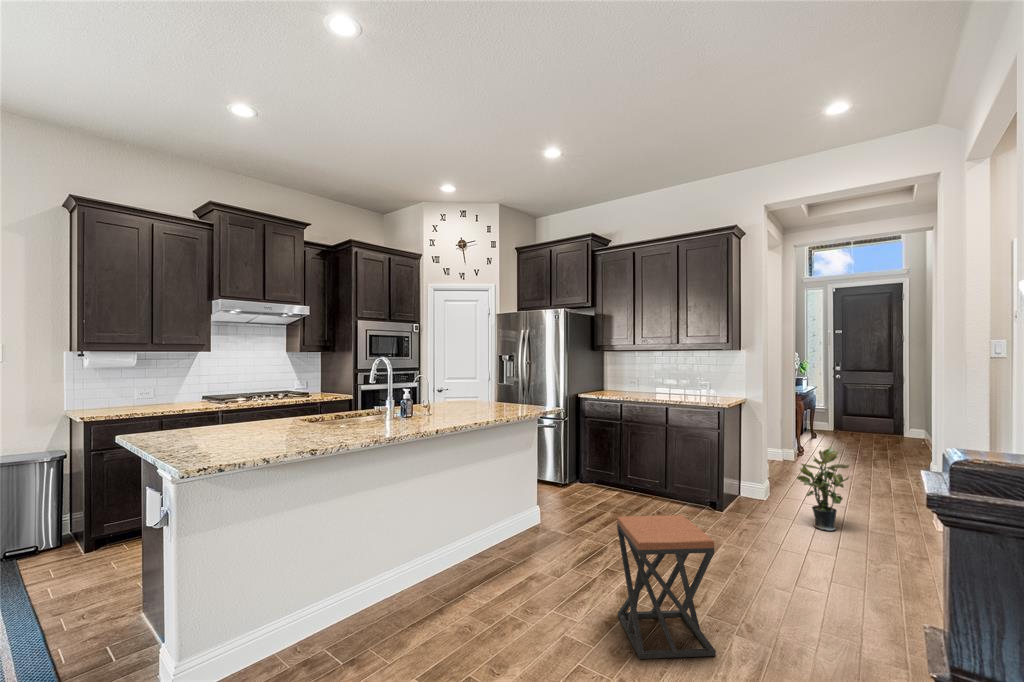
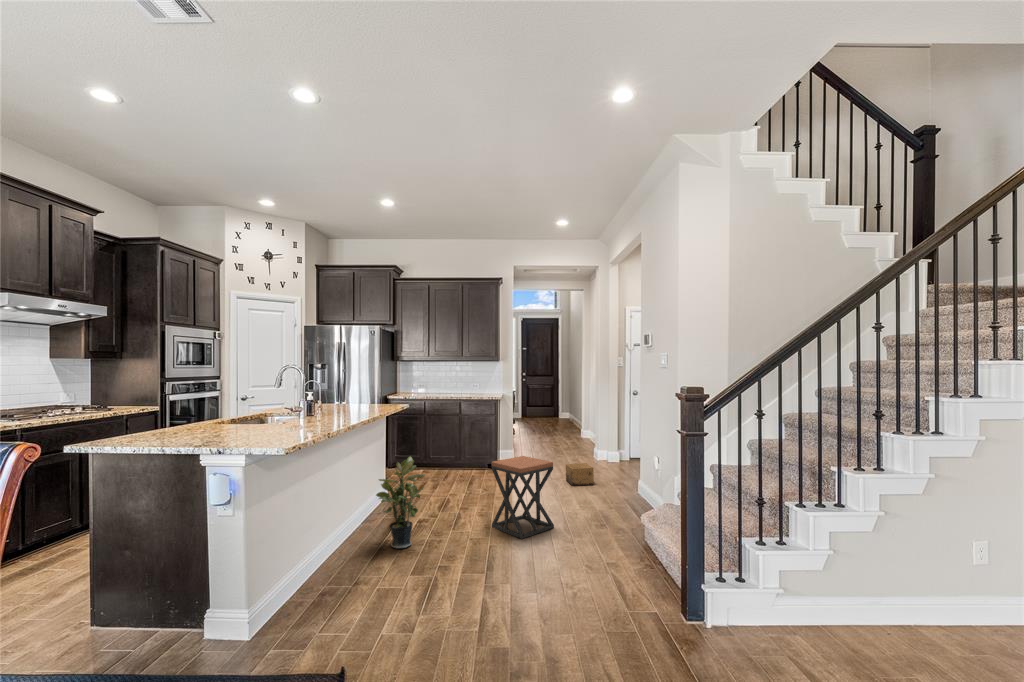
potted plant: present [797,447,849,531] -> present [376,457,425,549]
cardboard box: none [823,531,875,582] -> present [566,463,594,486]

